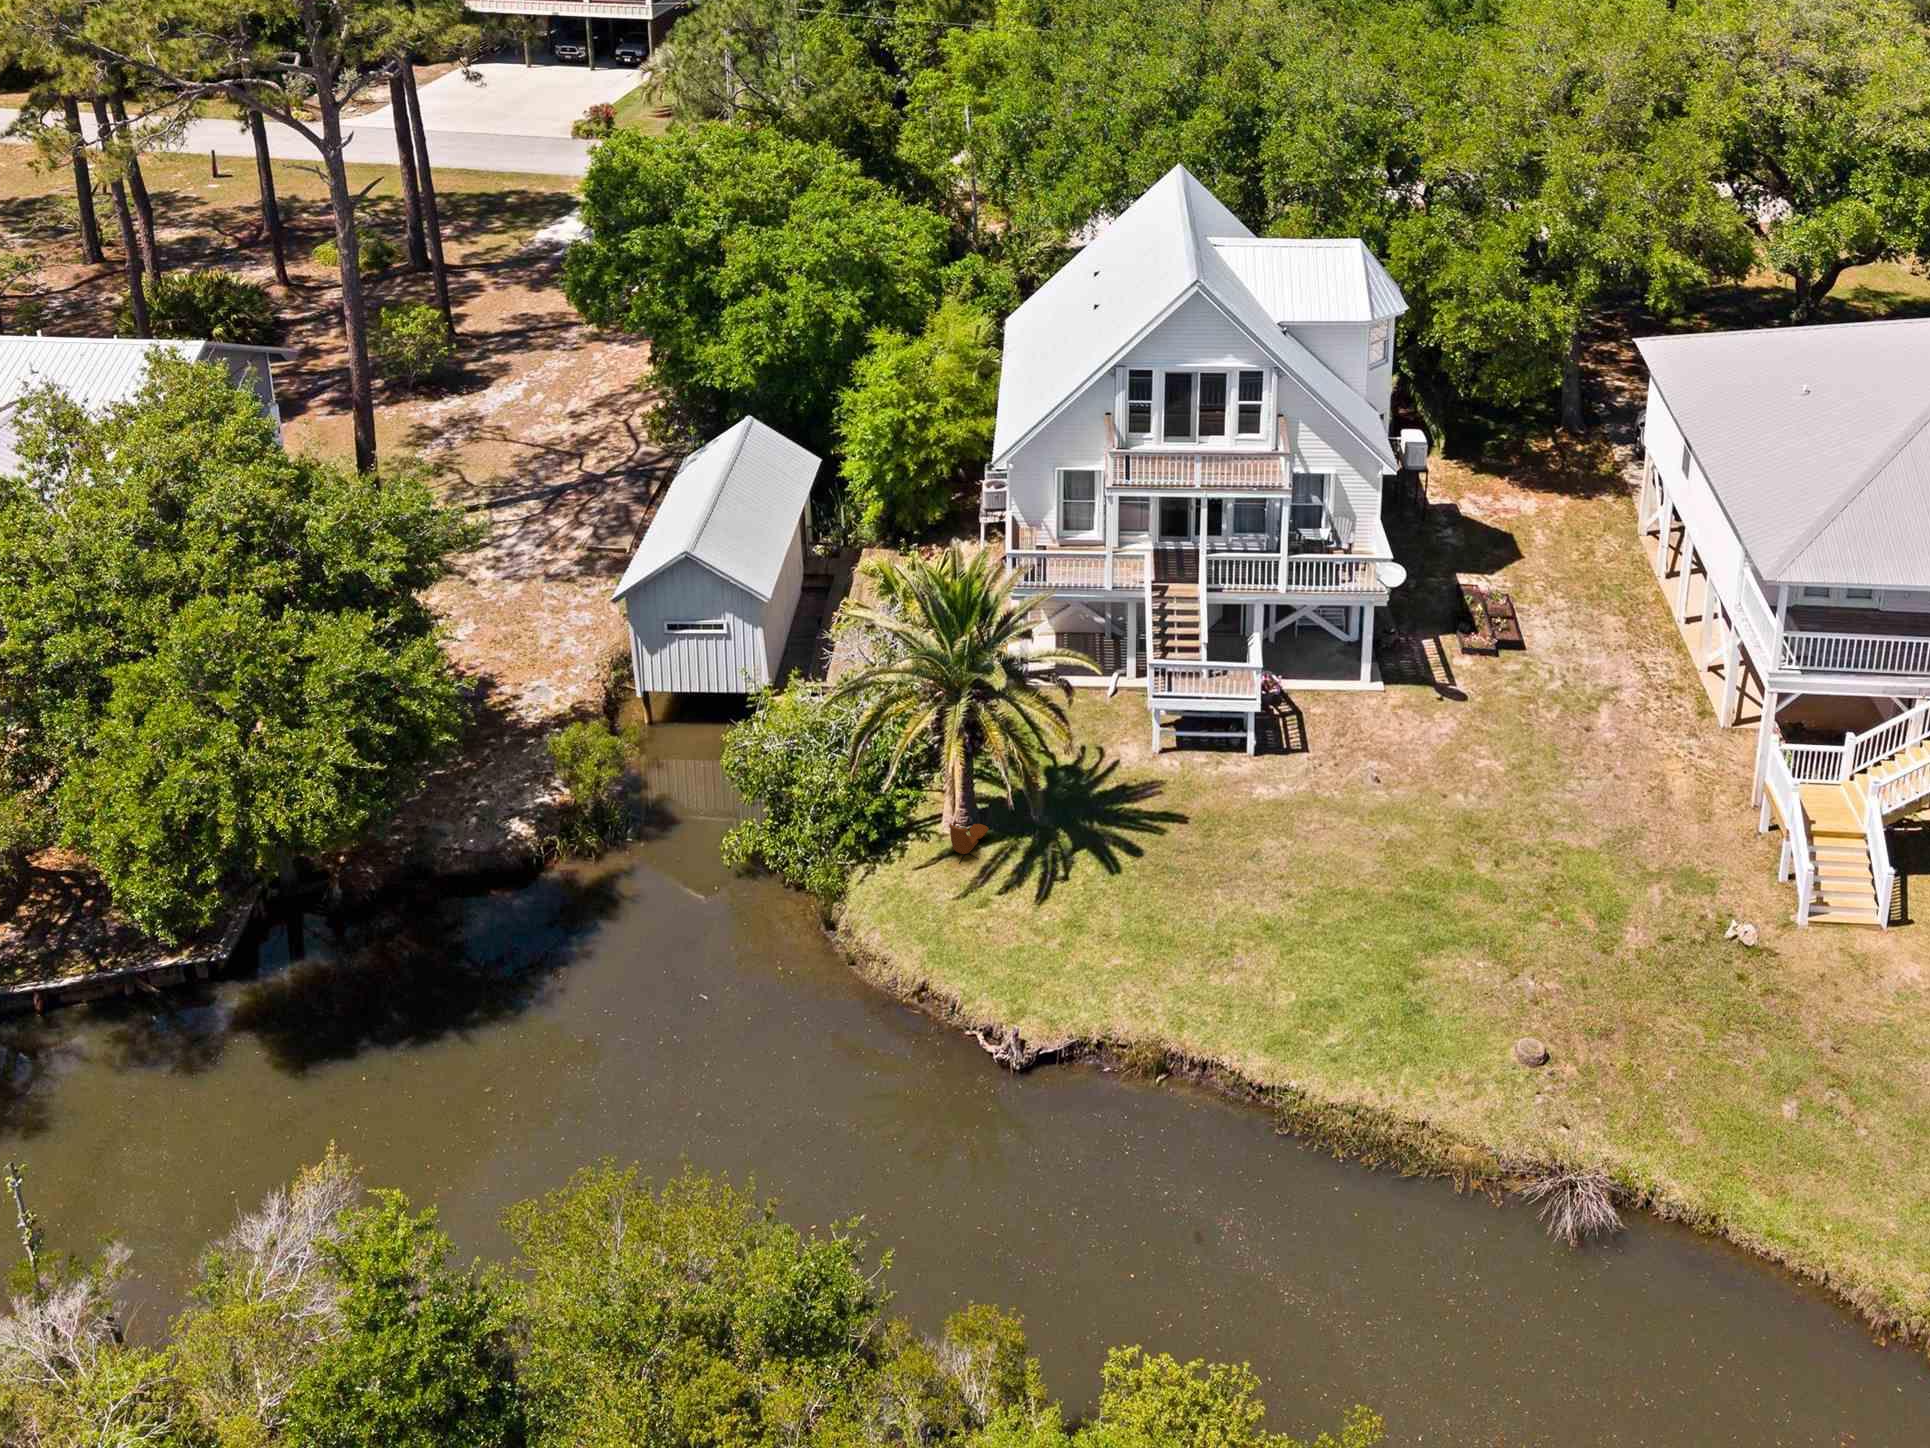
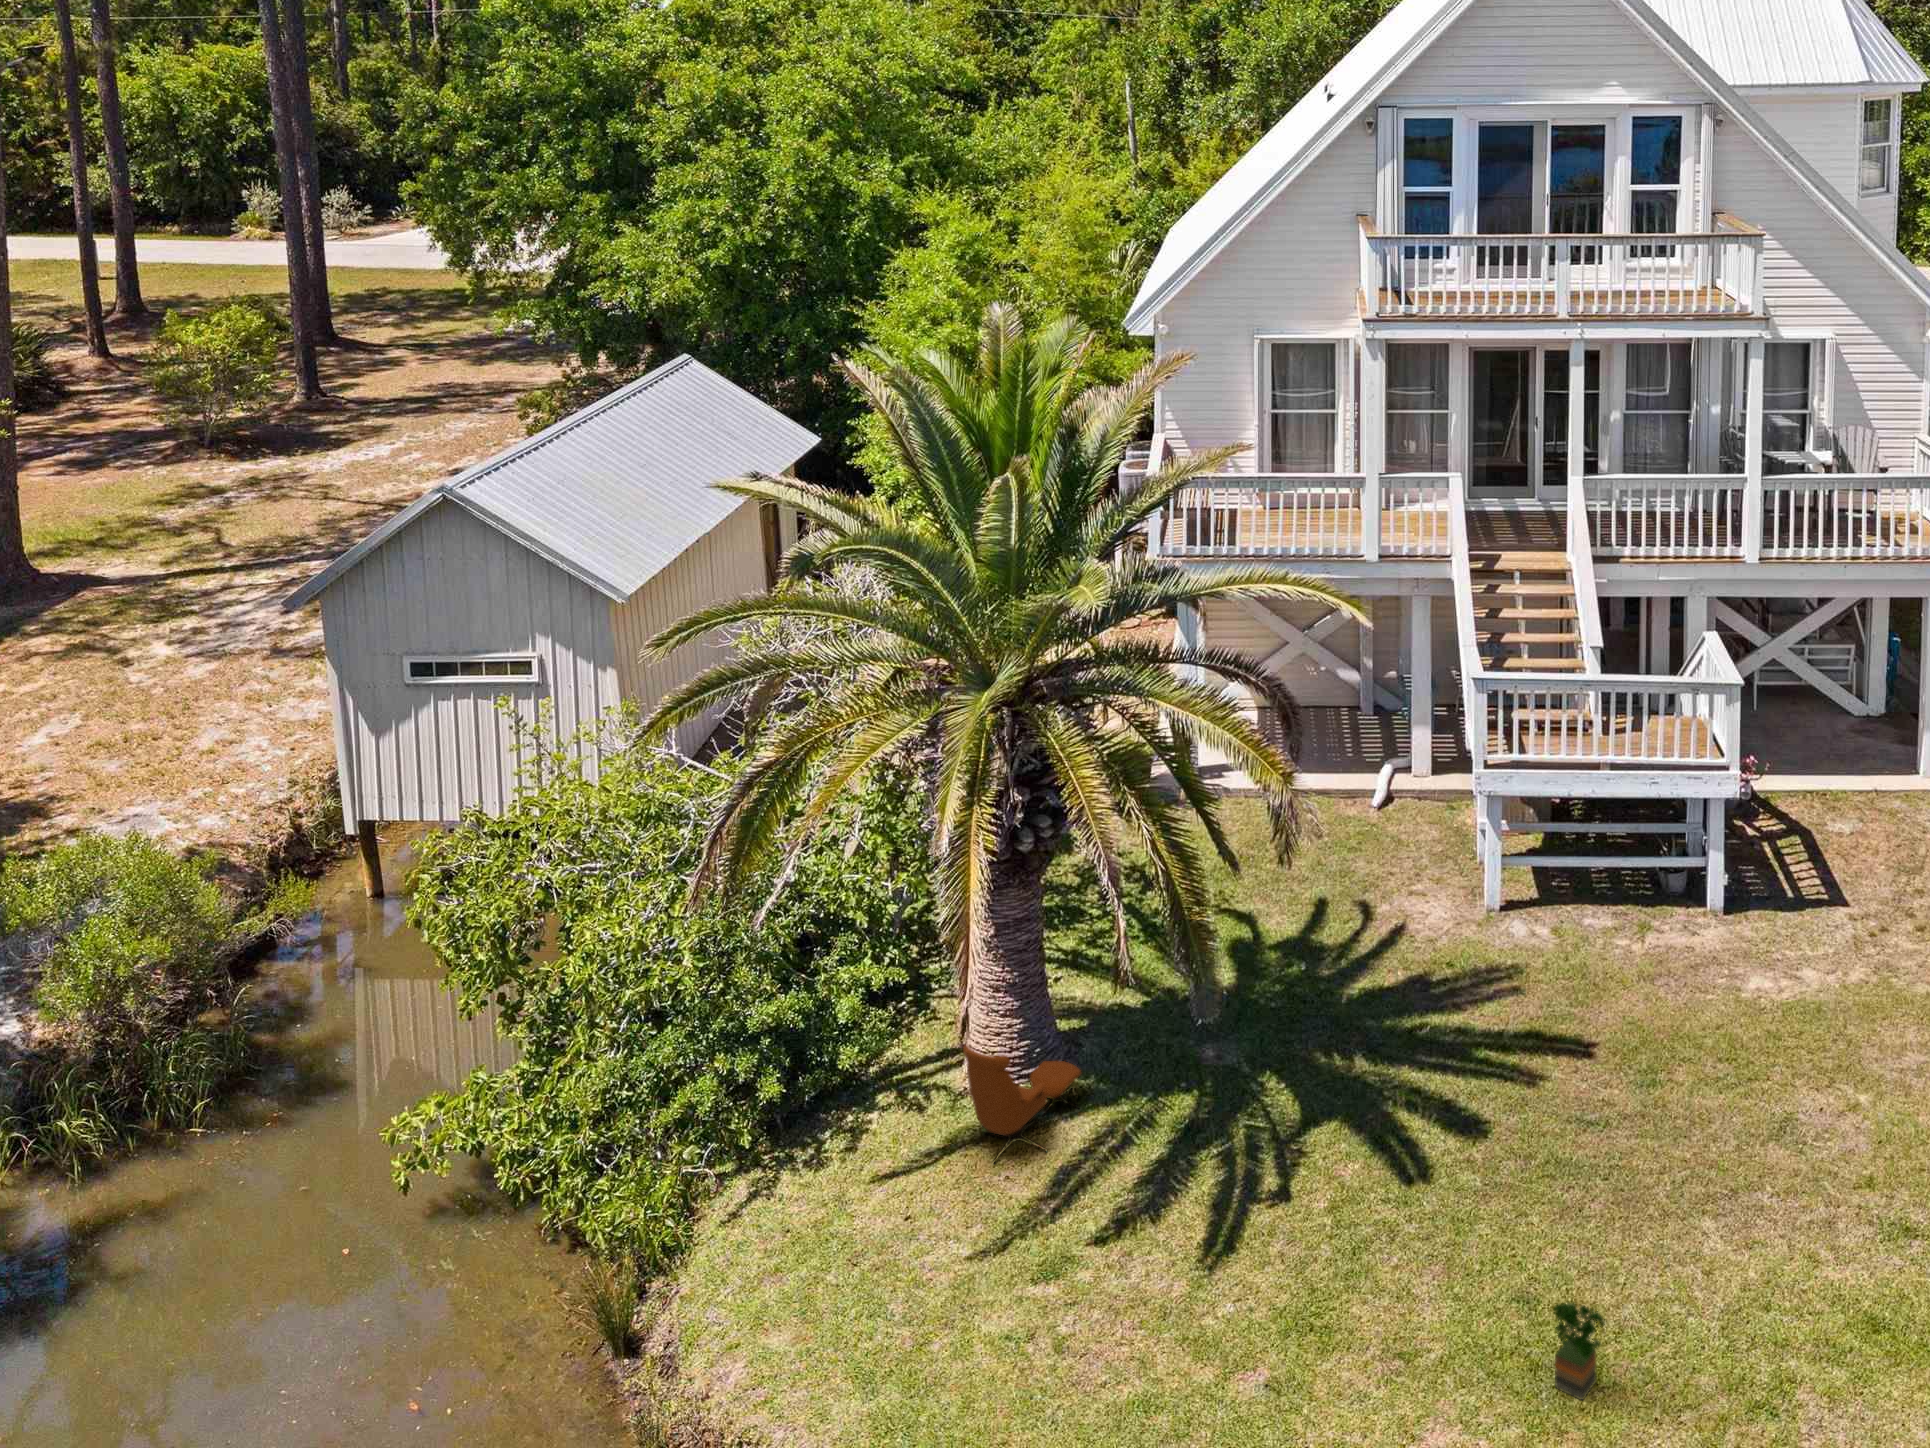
potted tree: none [1156,920,1174,949] -> present [1553,1303,1605,1400]

